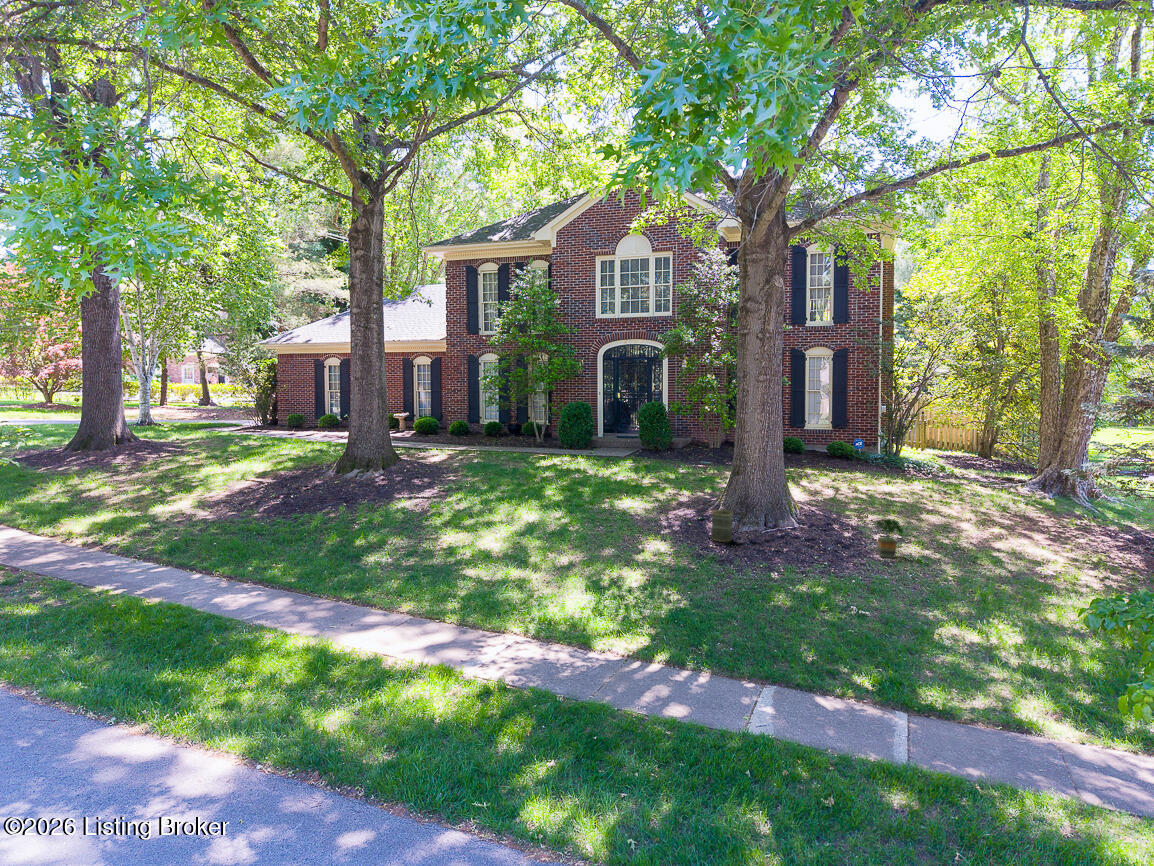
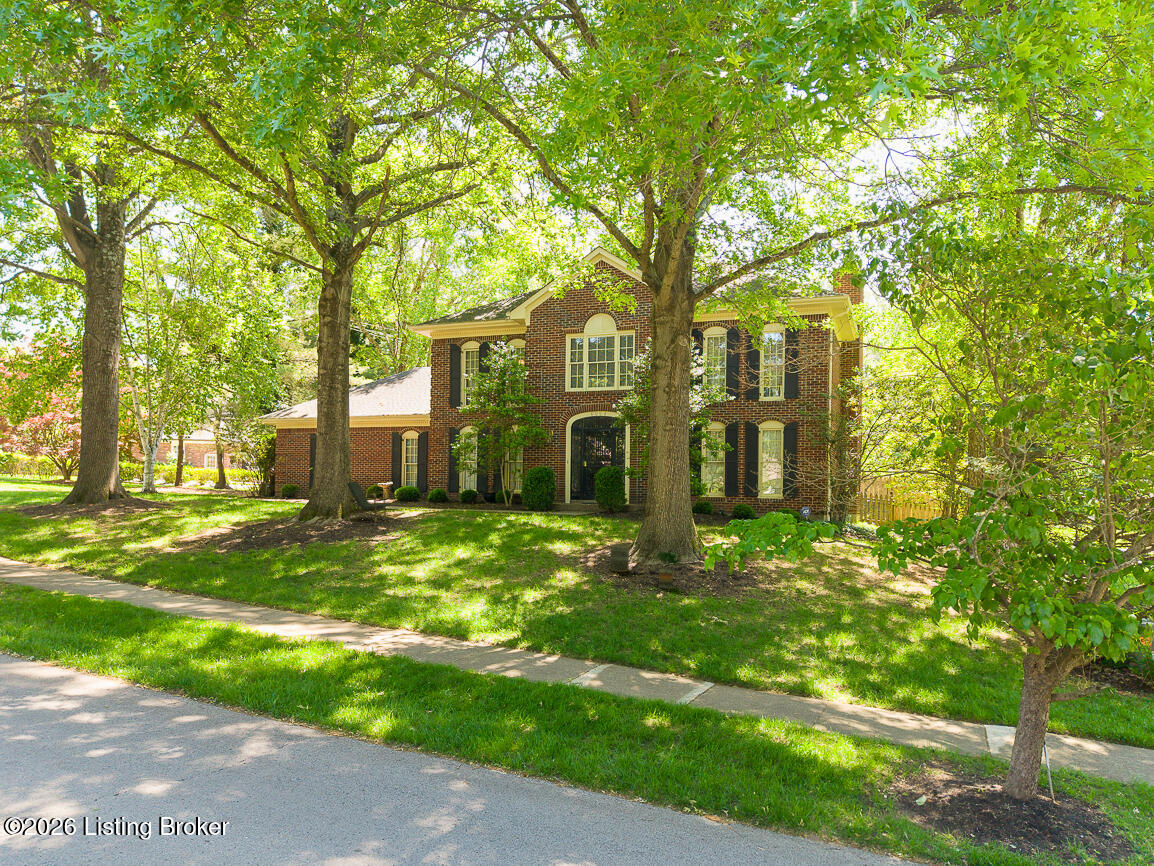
lounge chair: none [386,427,433,472] -> present [347,481,391,522]
potted tree: present [876,519,903,558] -> present [657,552,678,589]

